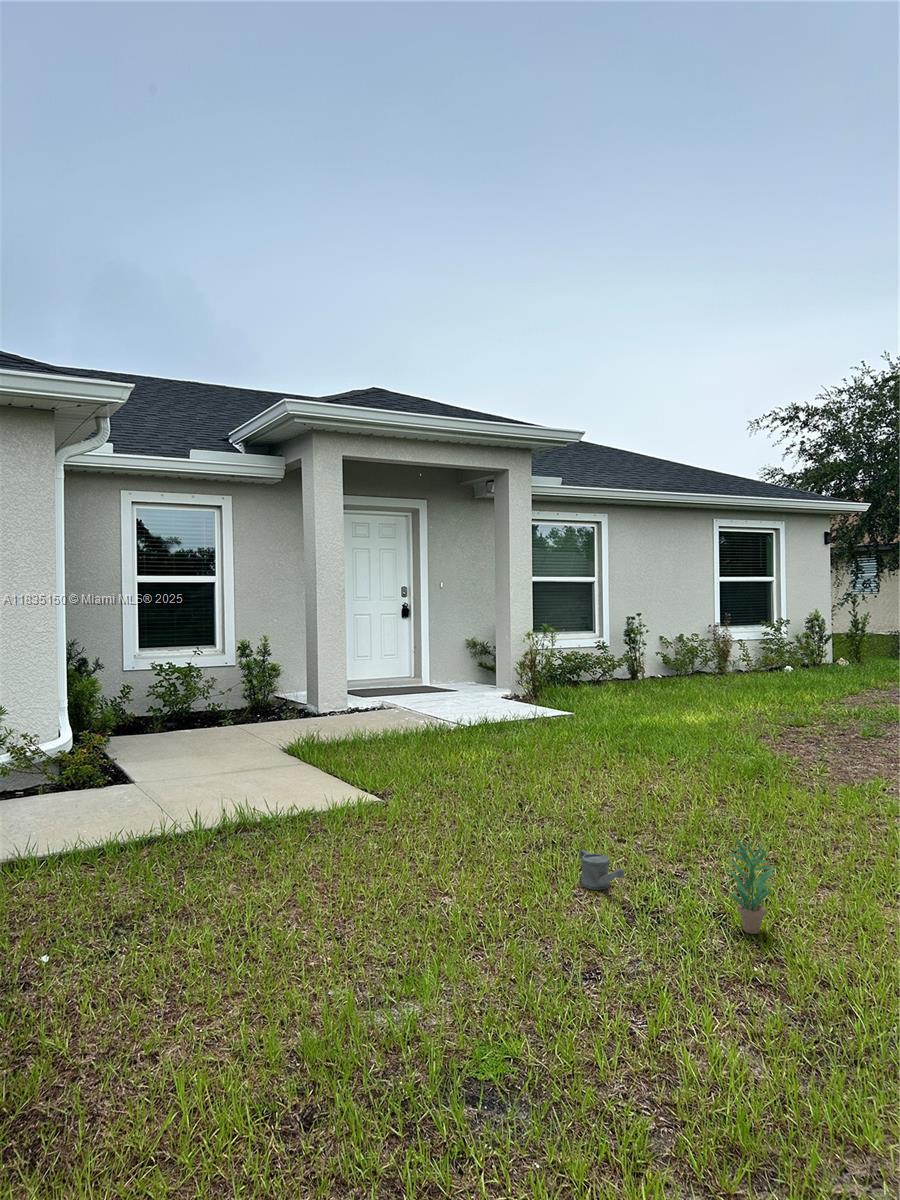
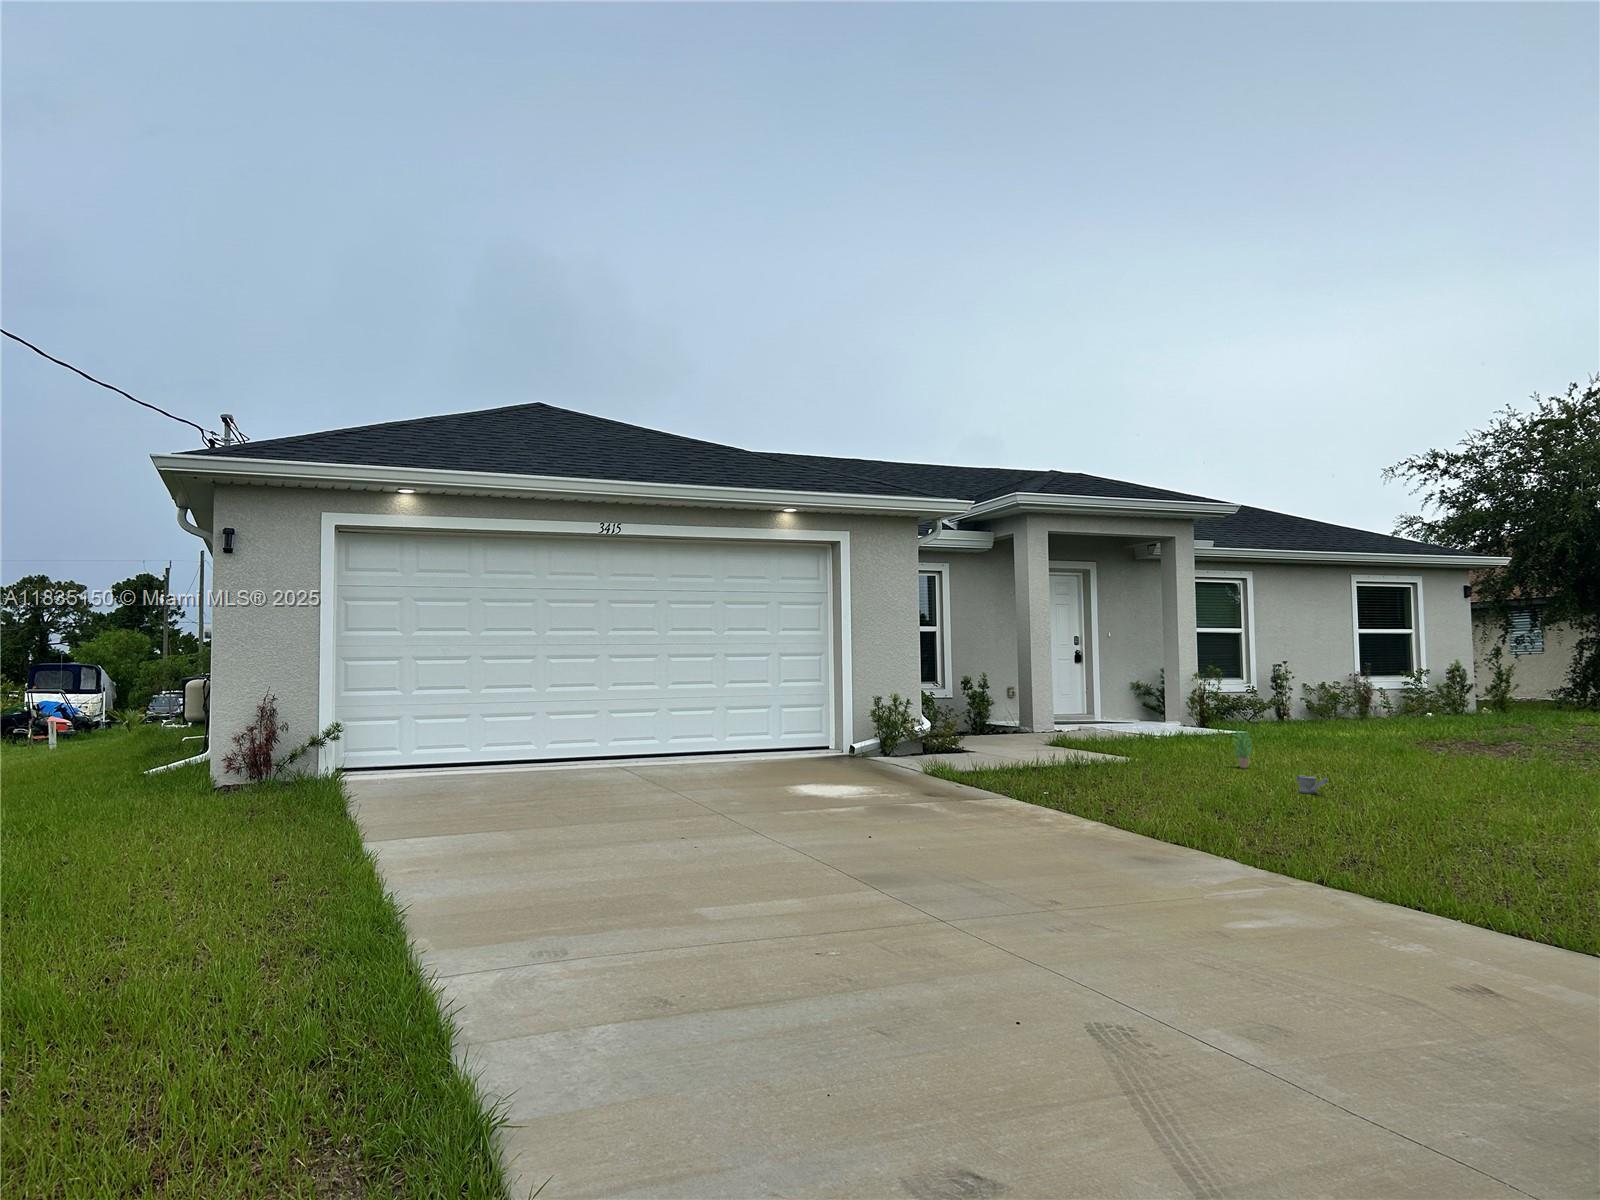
potted plant: present [726,838,776,934] -> present [1235,731,1251,768]

